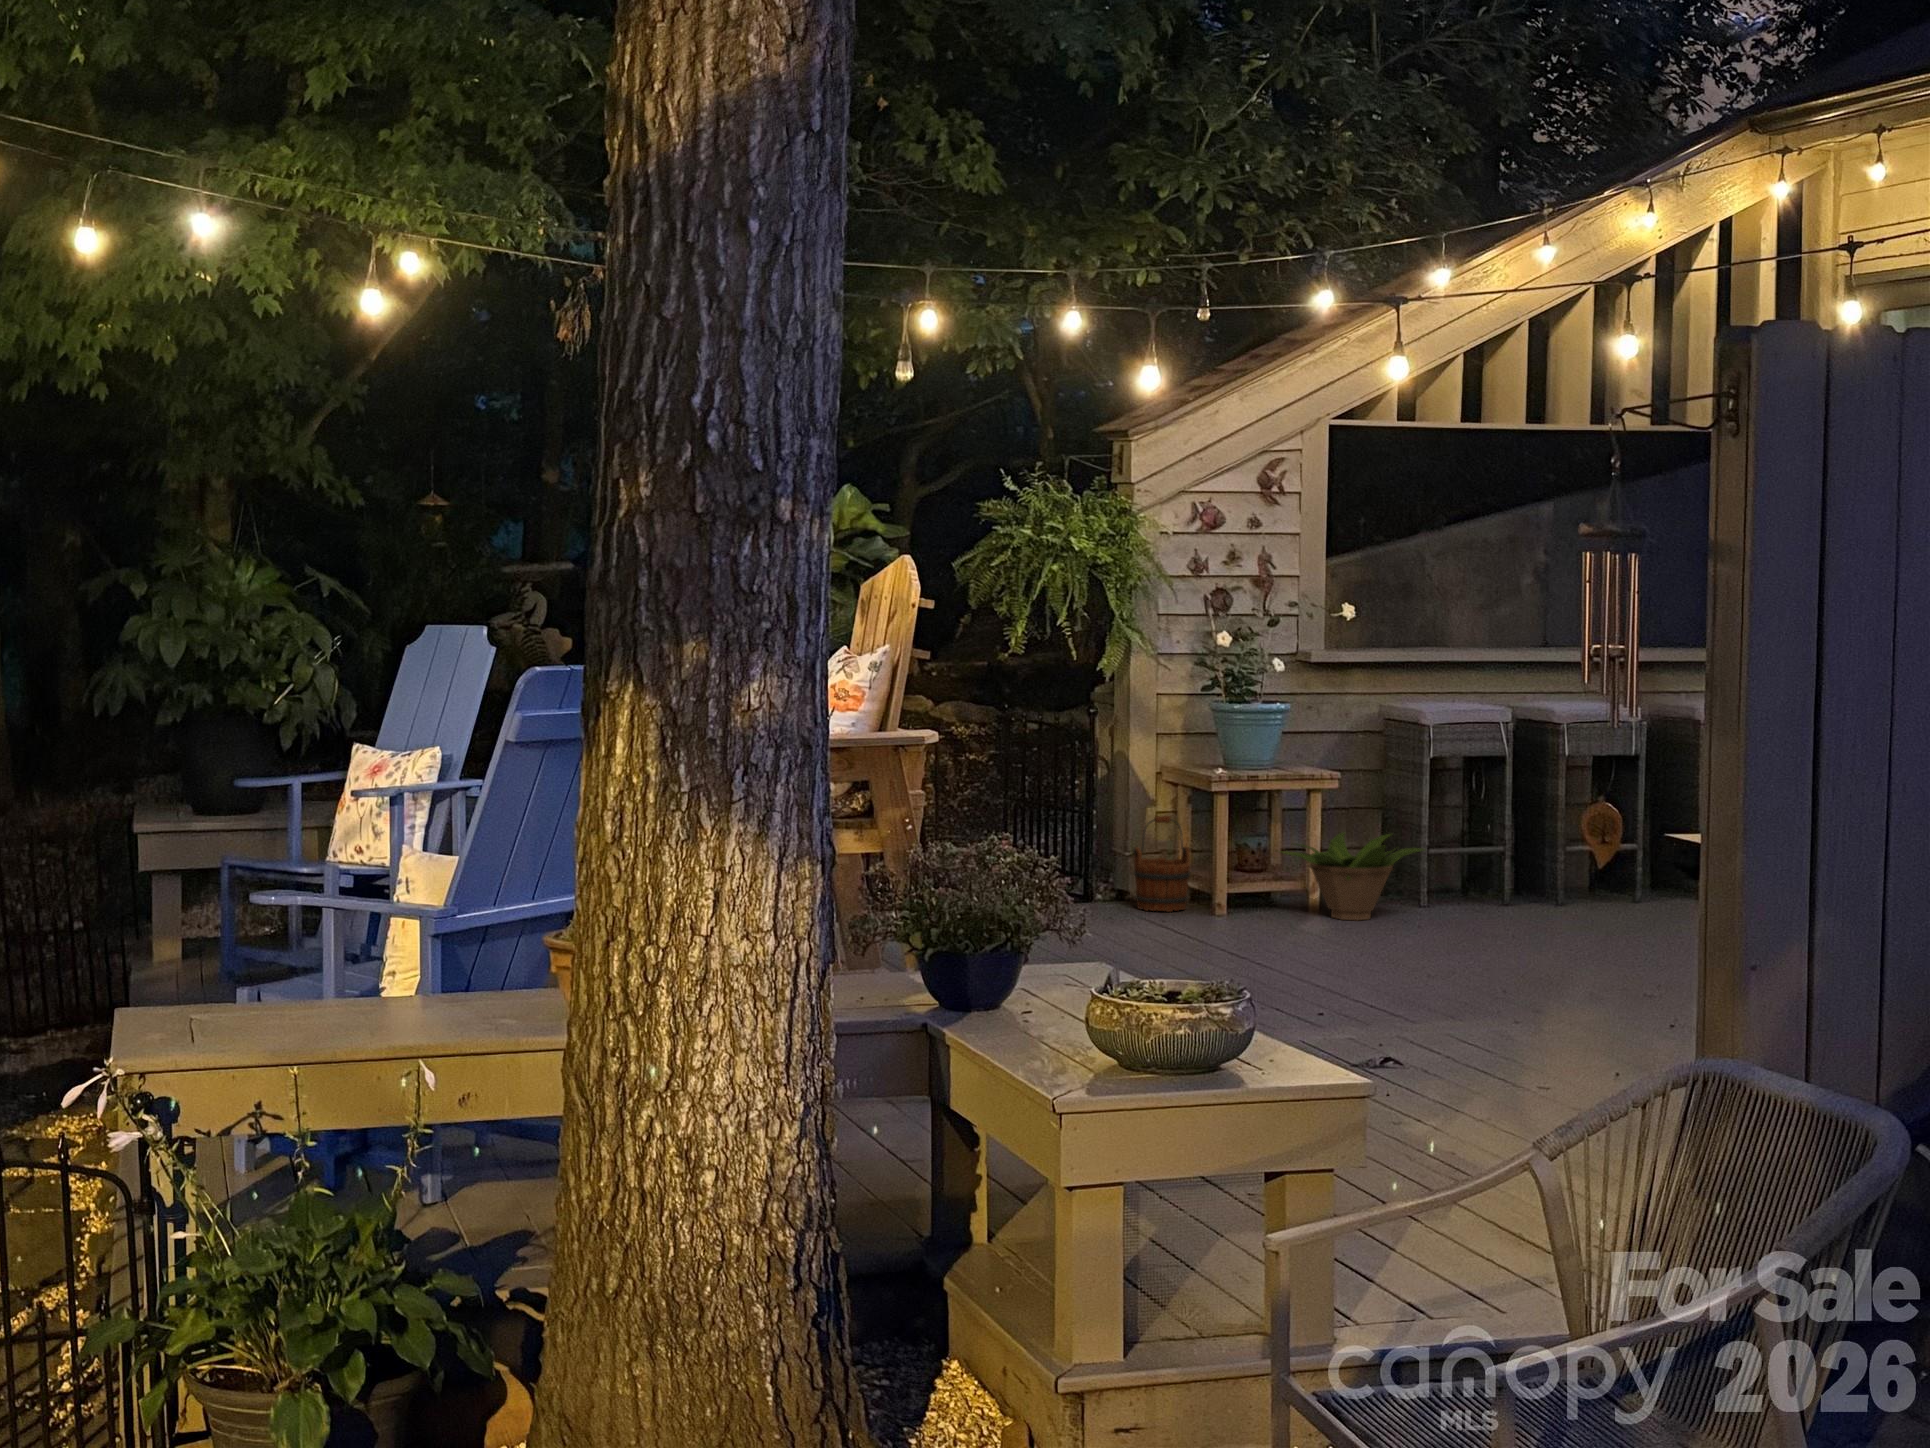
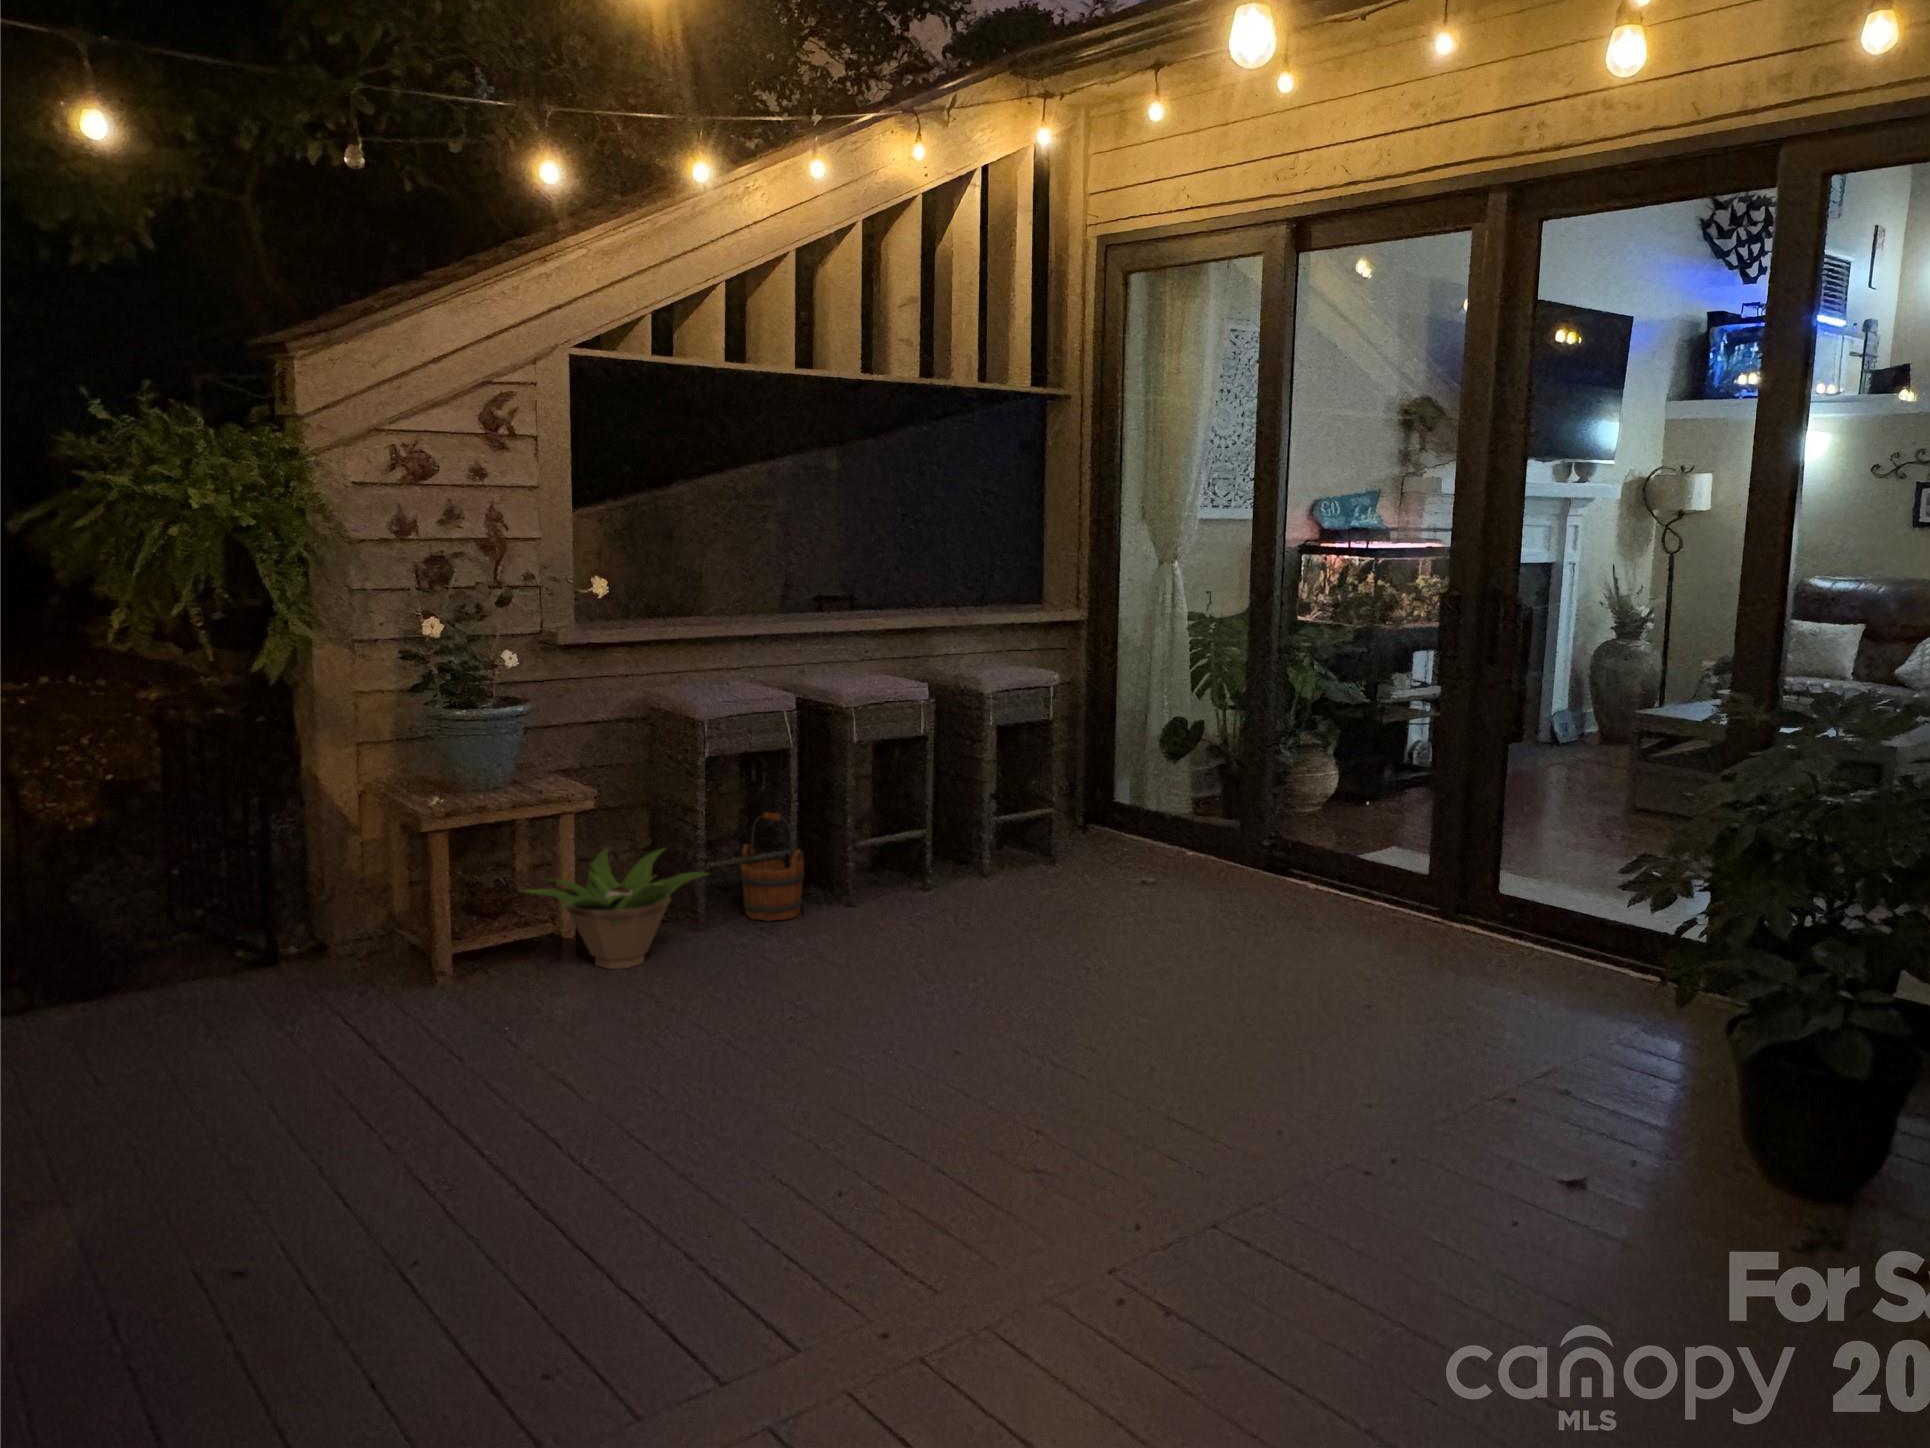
wooden bucket: present [1133,816,1191,912] -> present [740,812,804,921]

